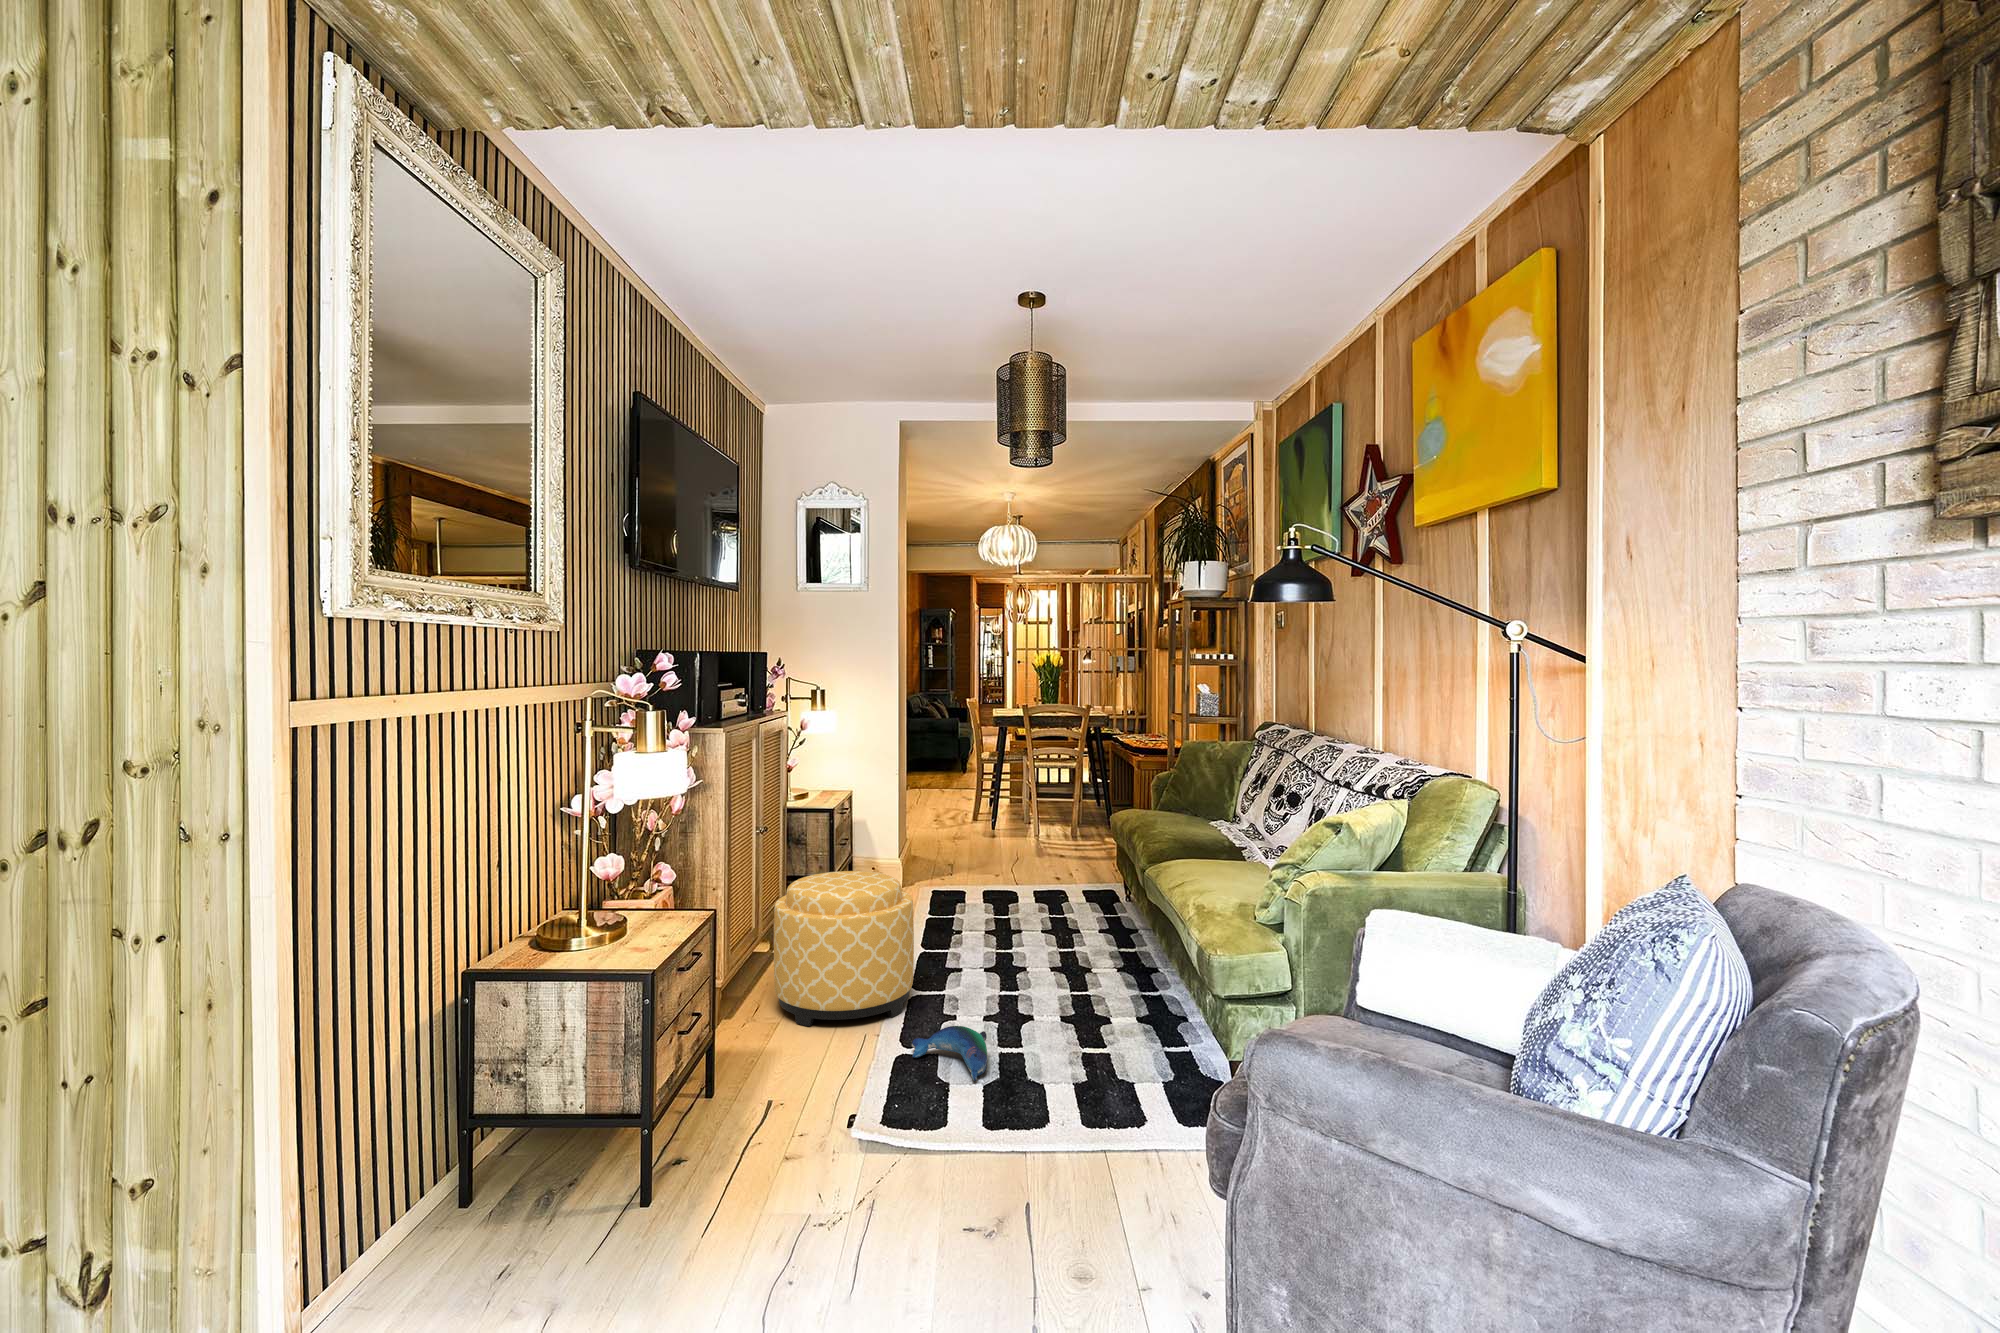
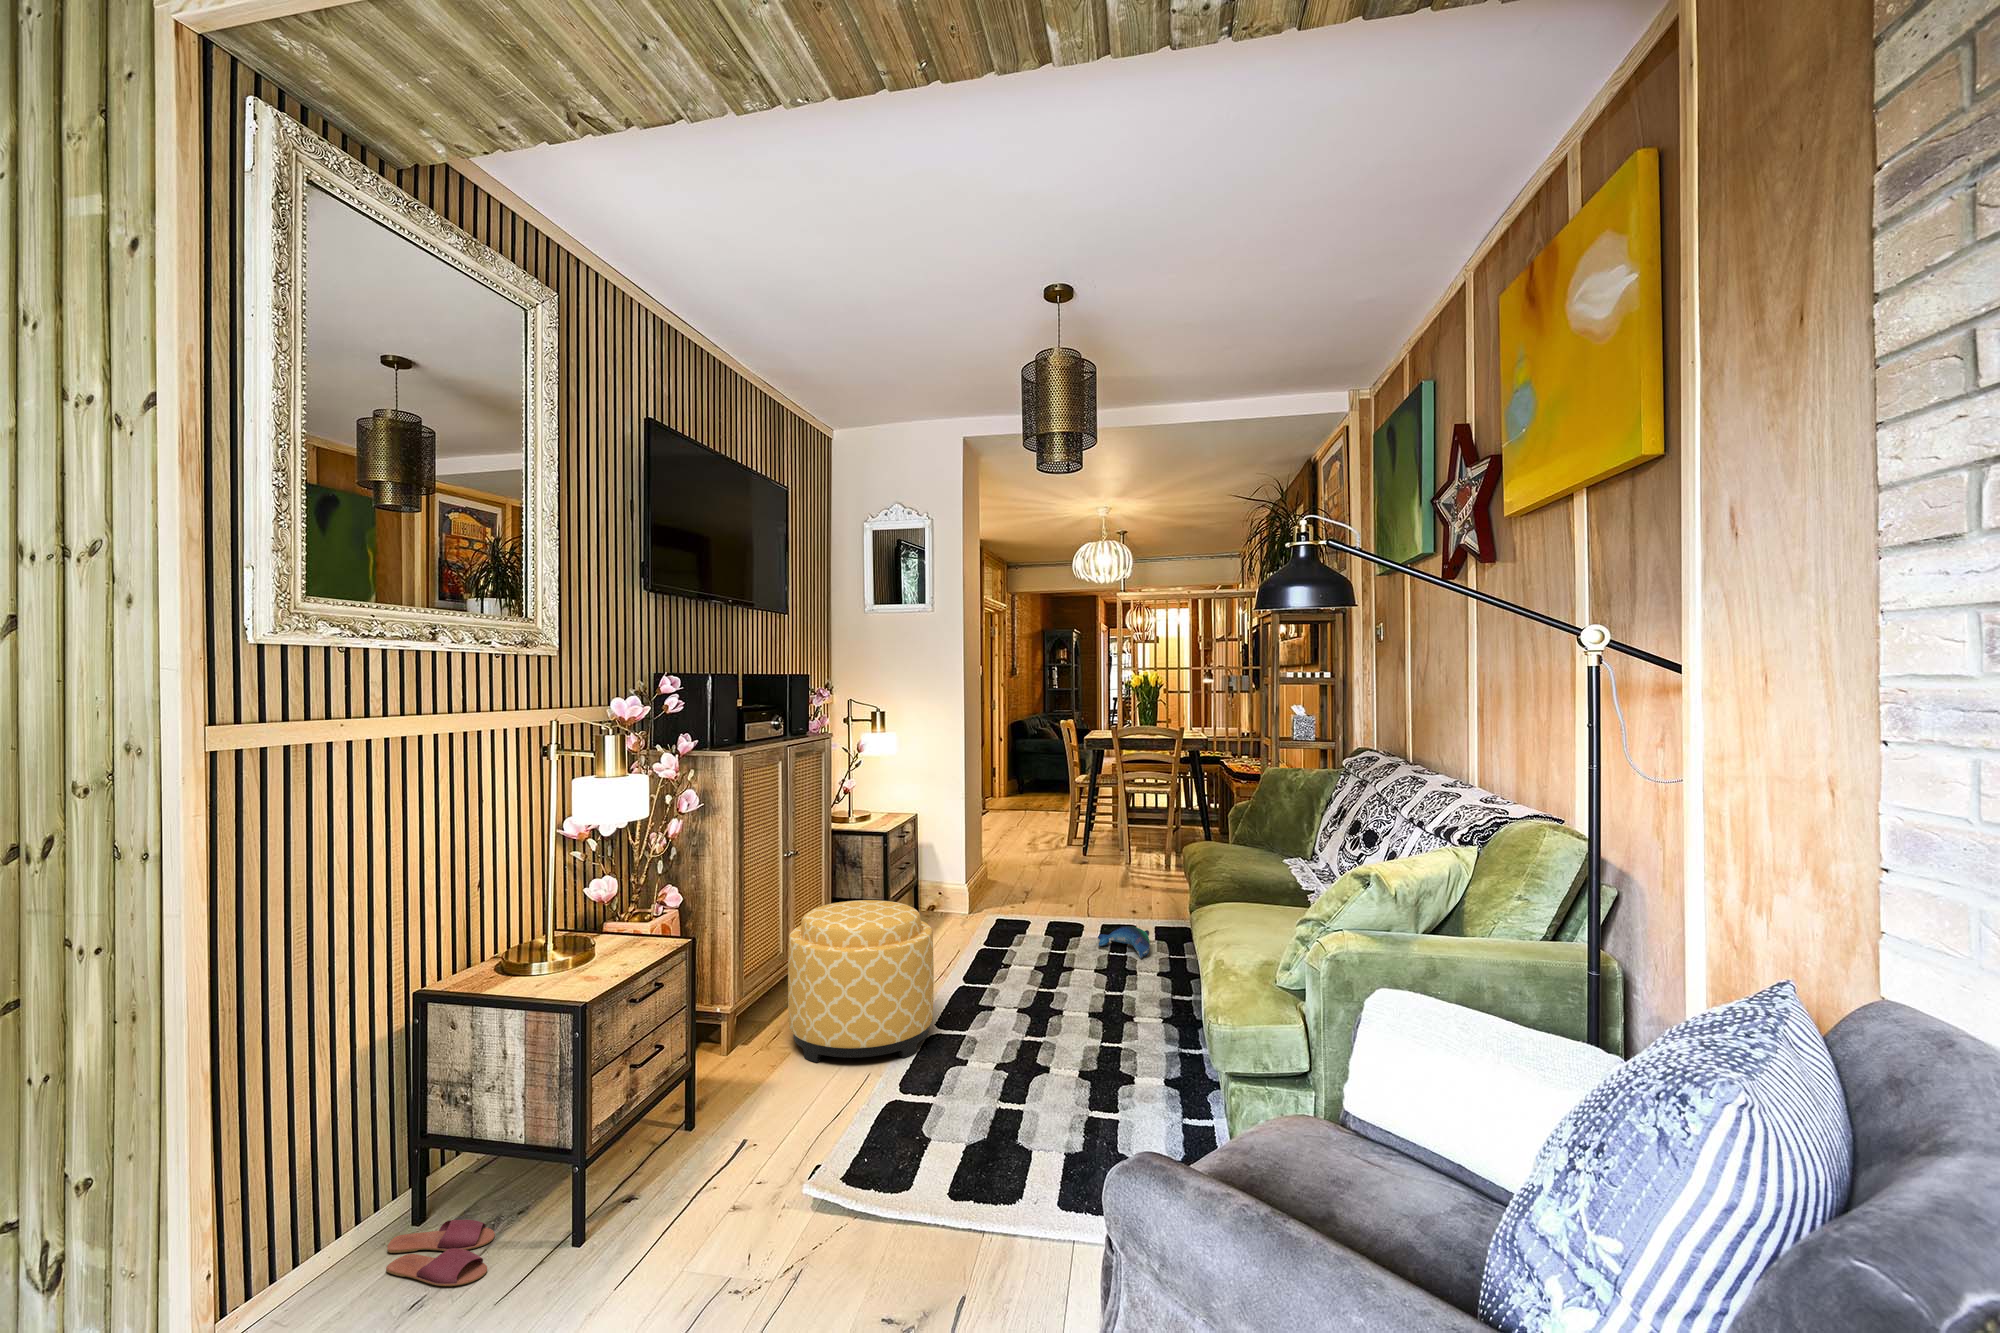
plush toy: present [912,1026,987,1081] -> present [1098,926,1150,958]
slippers: none [446,1191,562,1253] -> present [386,1220,495,1286]

